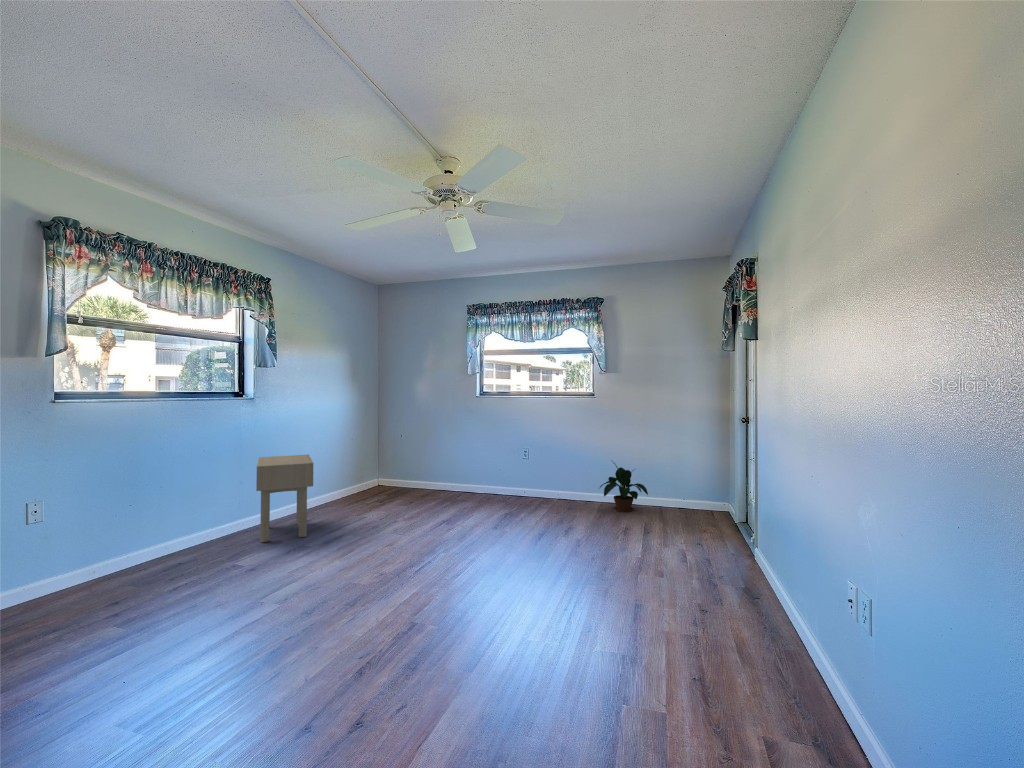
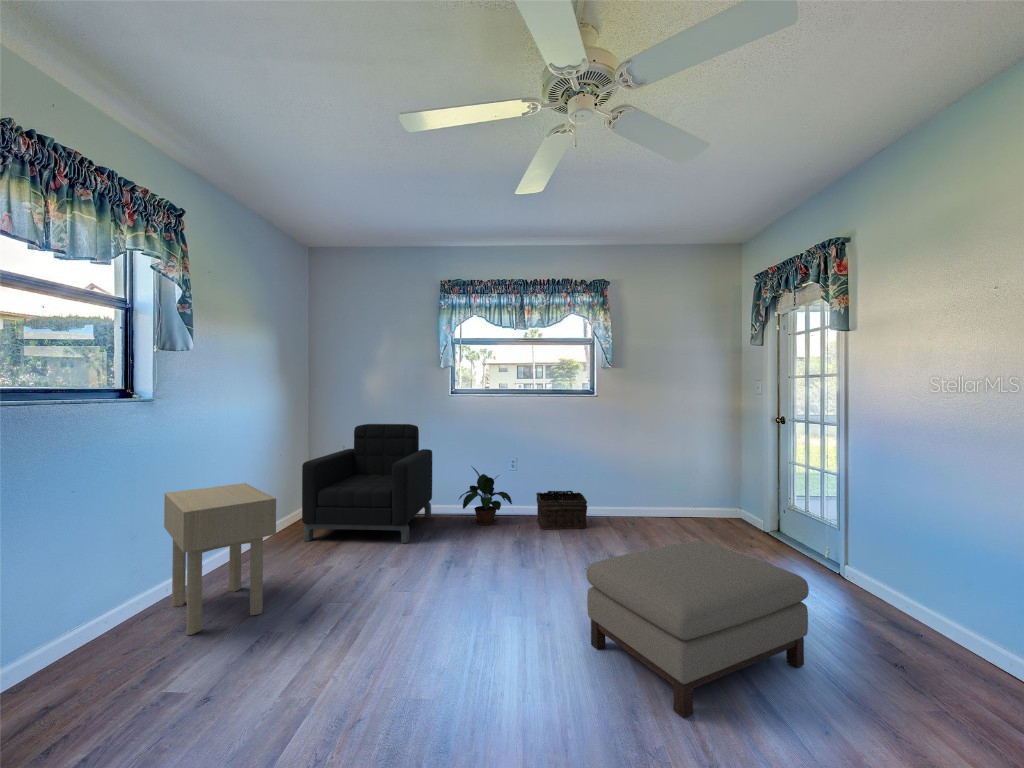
armchair: none [359,419,462,508] -> present [302,424,432,543]
potted plant: present [600,462,648,512] -> present [459,467,512,525]
basket: none [535,476,577,509] -> present [536,491,587,529]
ottoman: none [485,512,632,615] -> present [587,541,809,718]

